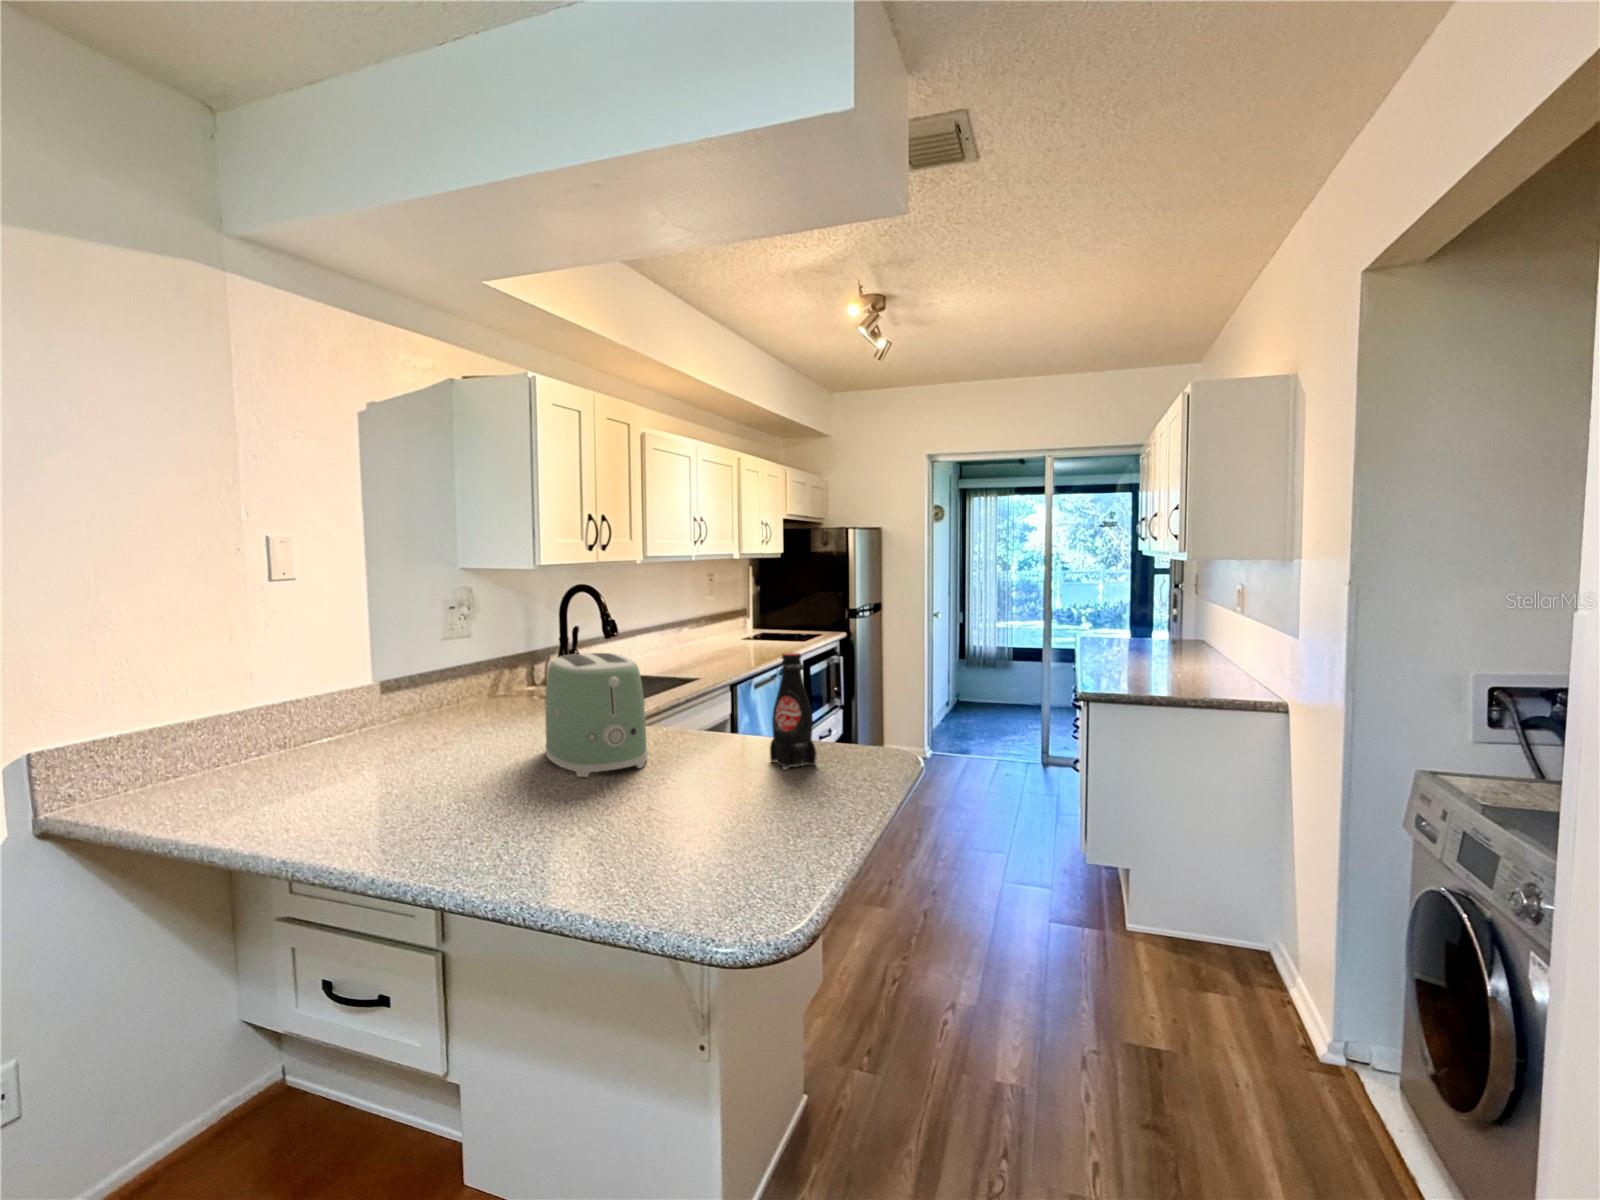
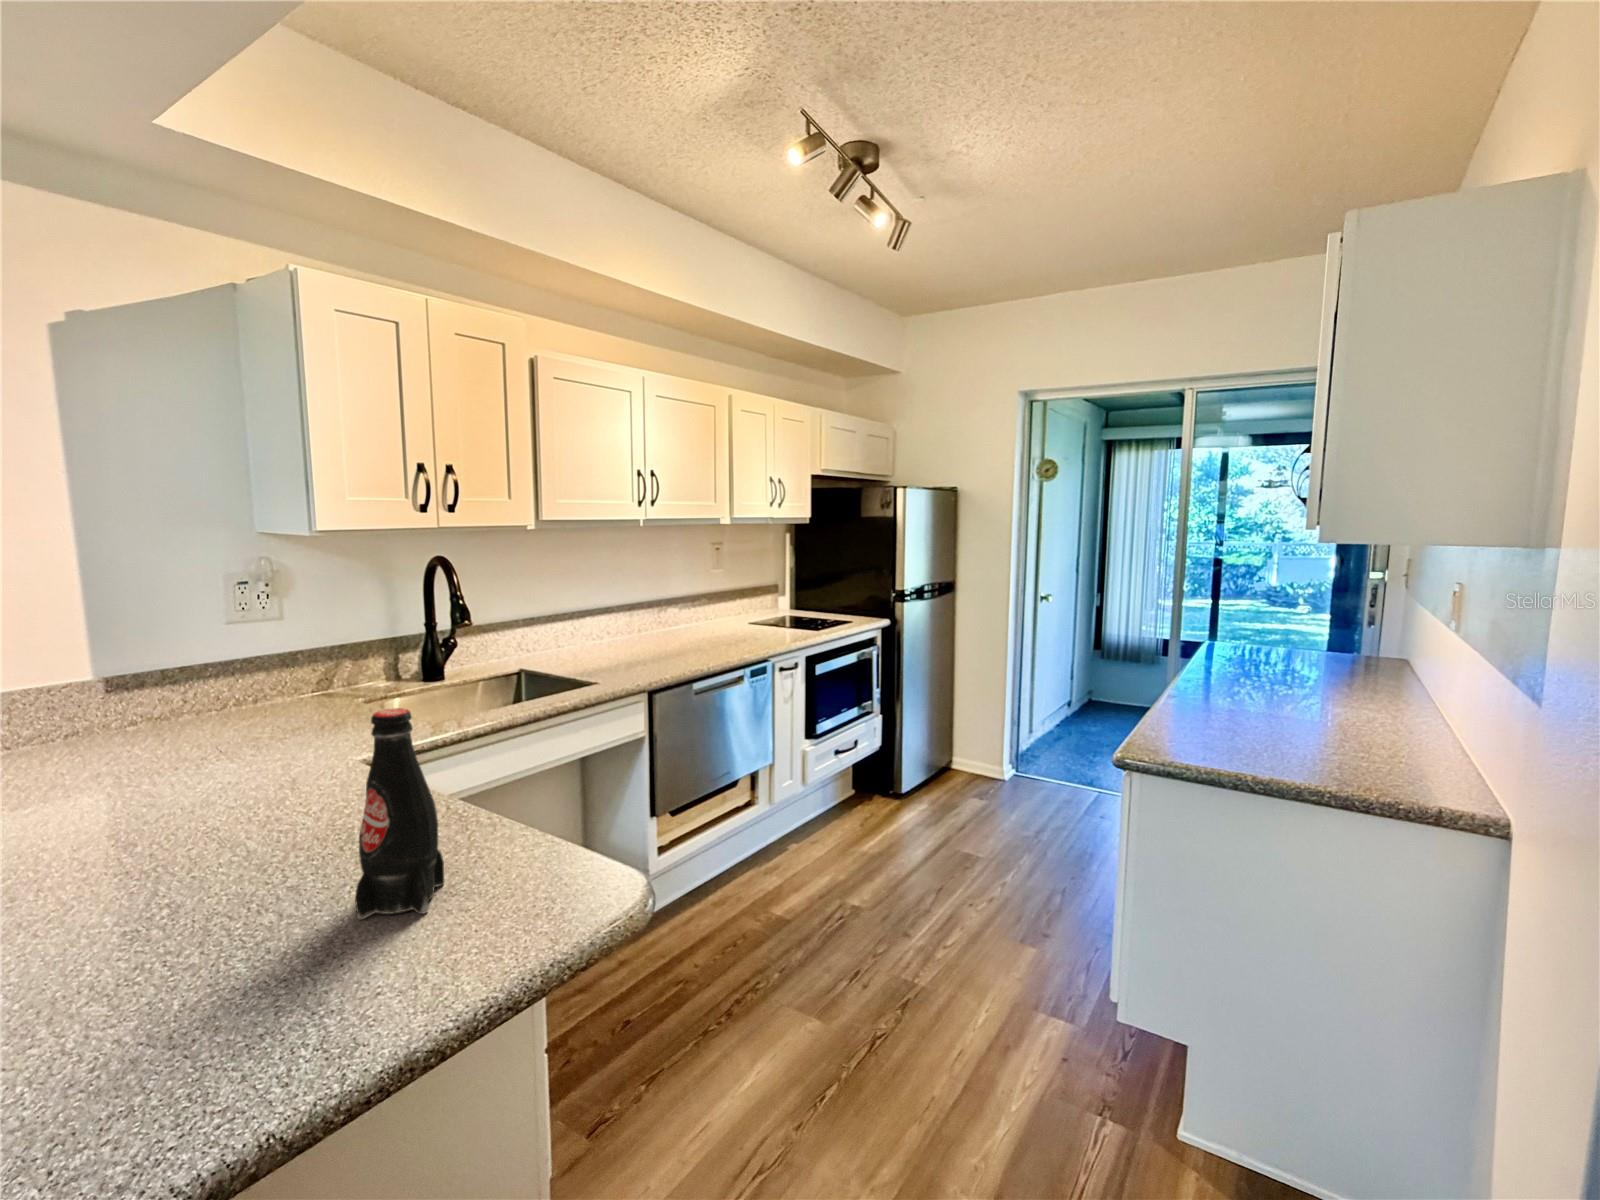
toaster: present [545,653,648,777] -> none [67,671,288,886]

